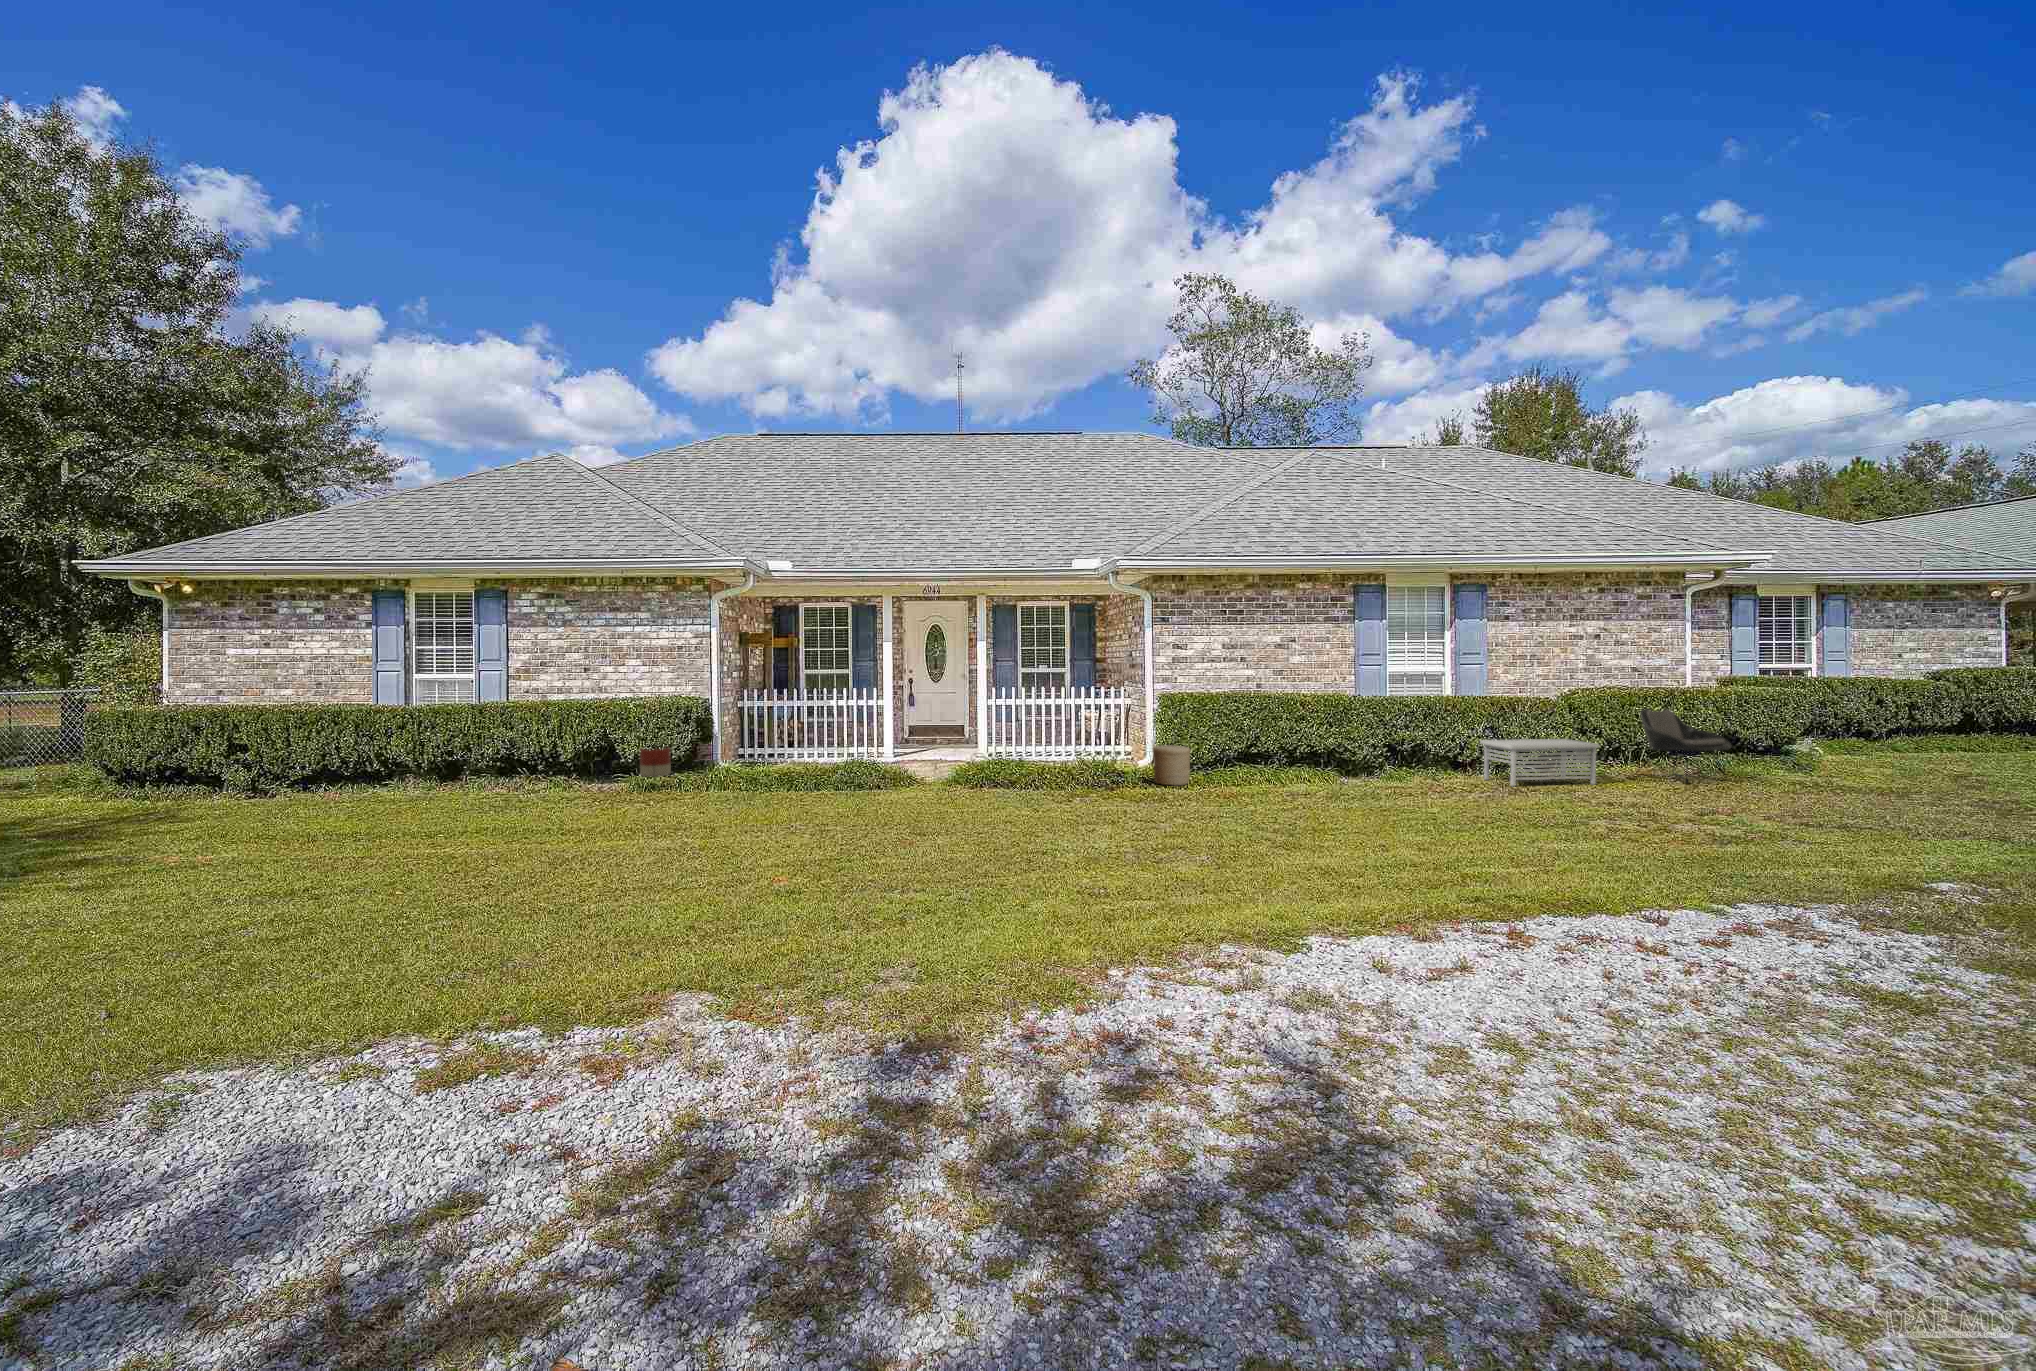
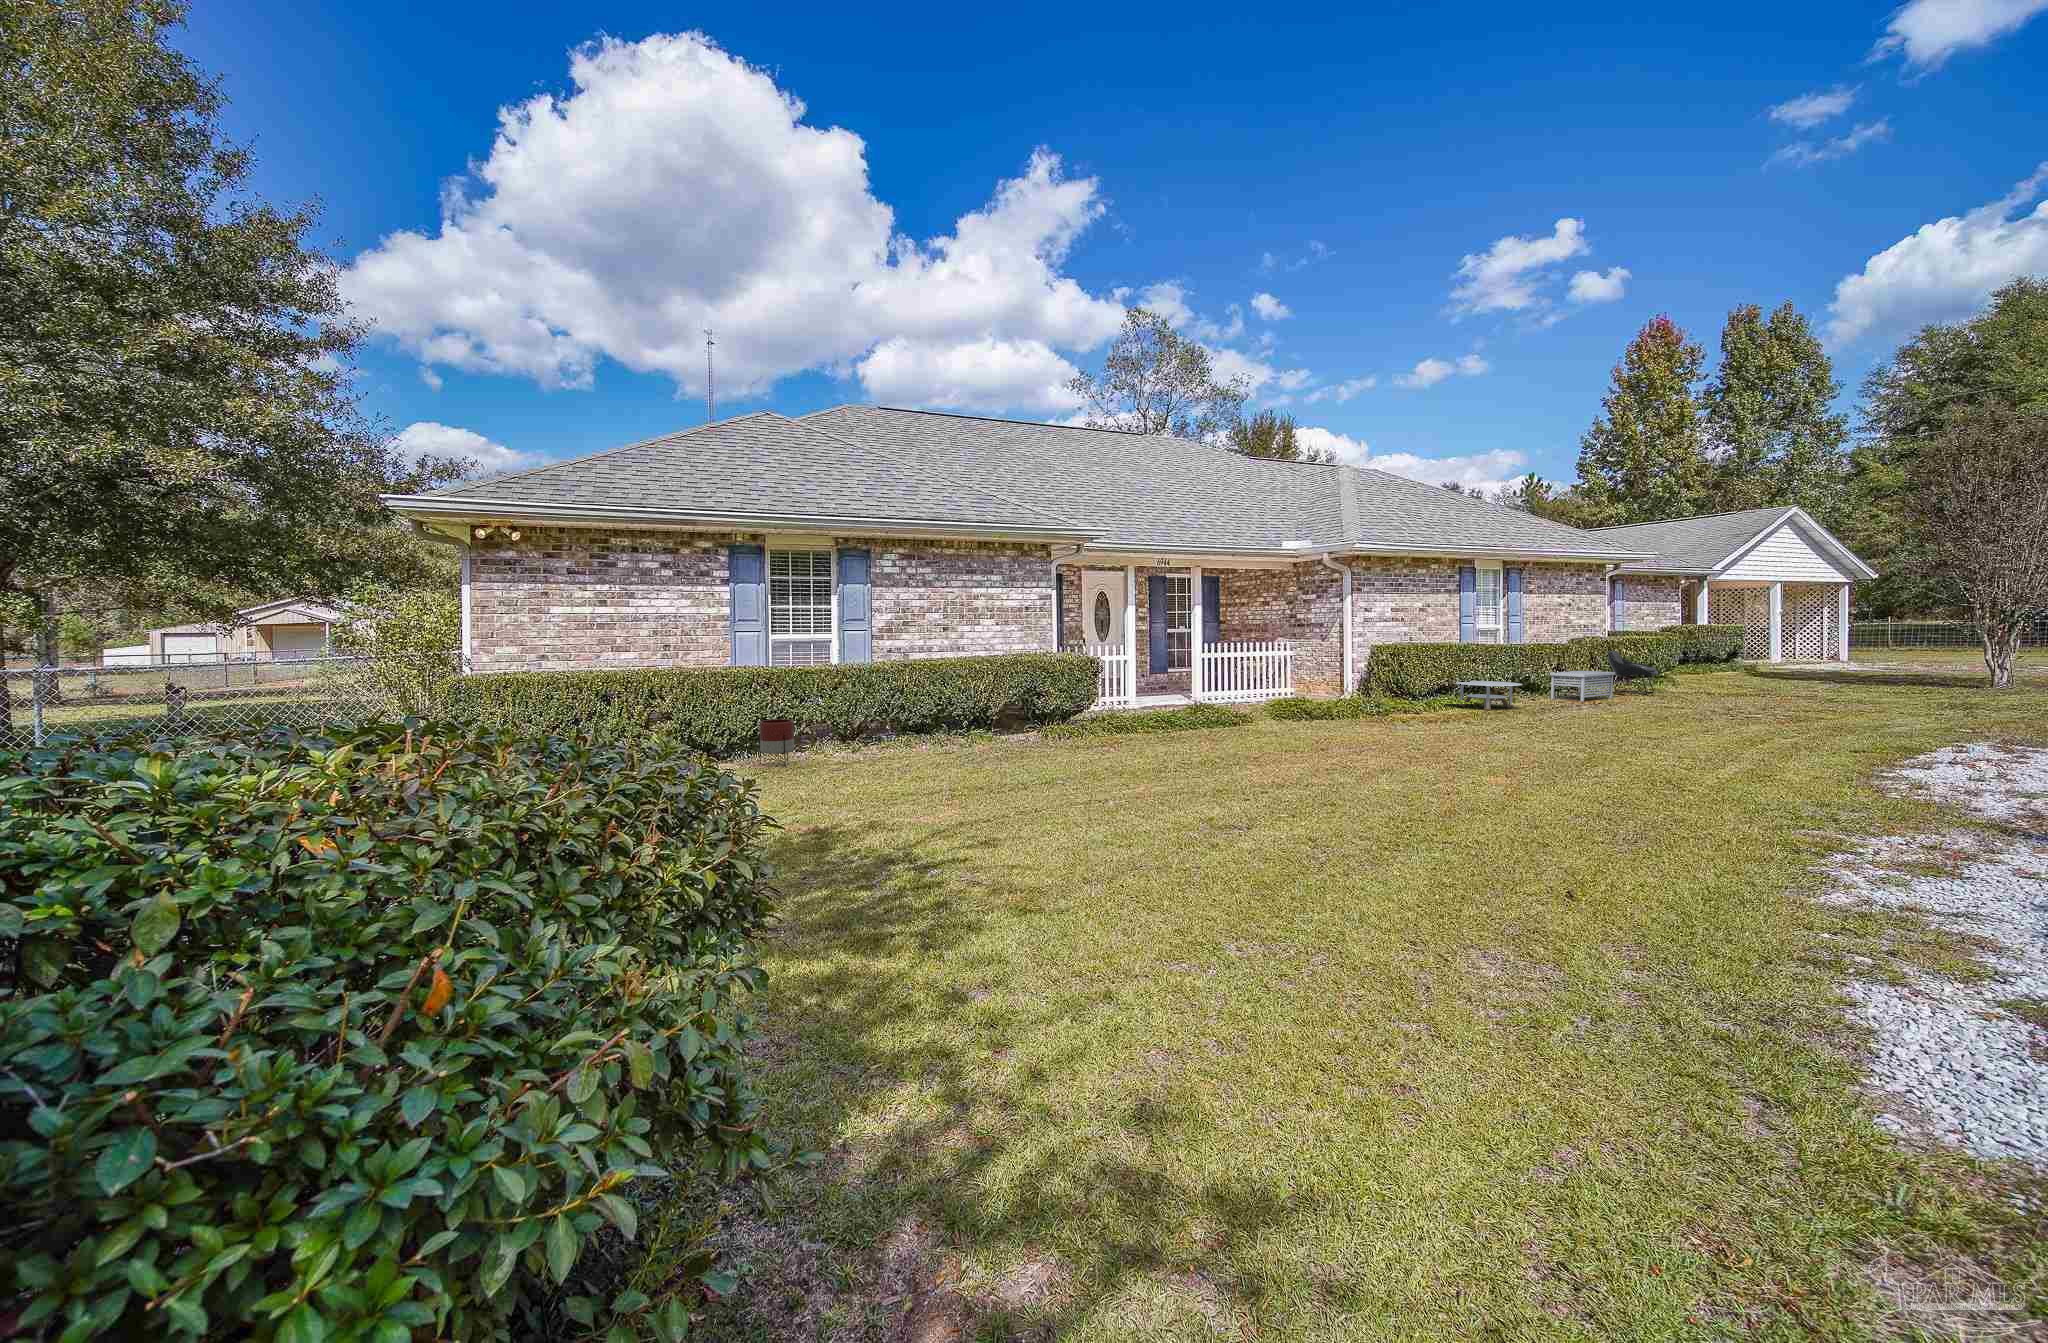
woven basket: present [1153,745,1190,785] -> none [1390,684,1422,713]
round table: none [1268,746,1358,789] -> present [1455,681,1522,710]
planter: present [640,747,671,777] -> present [759,719,794,766]

